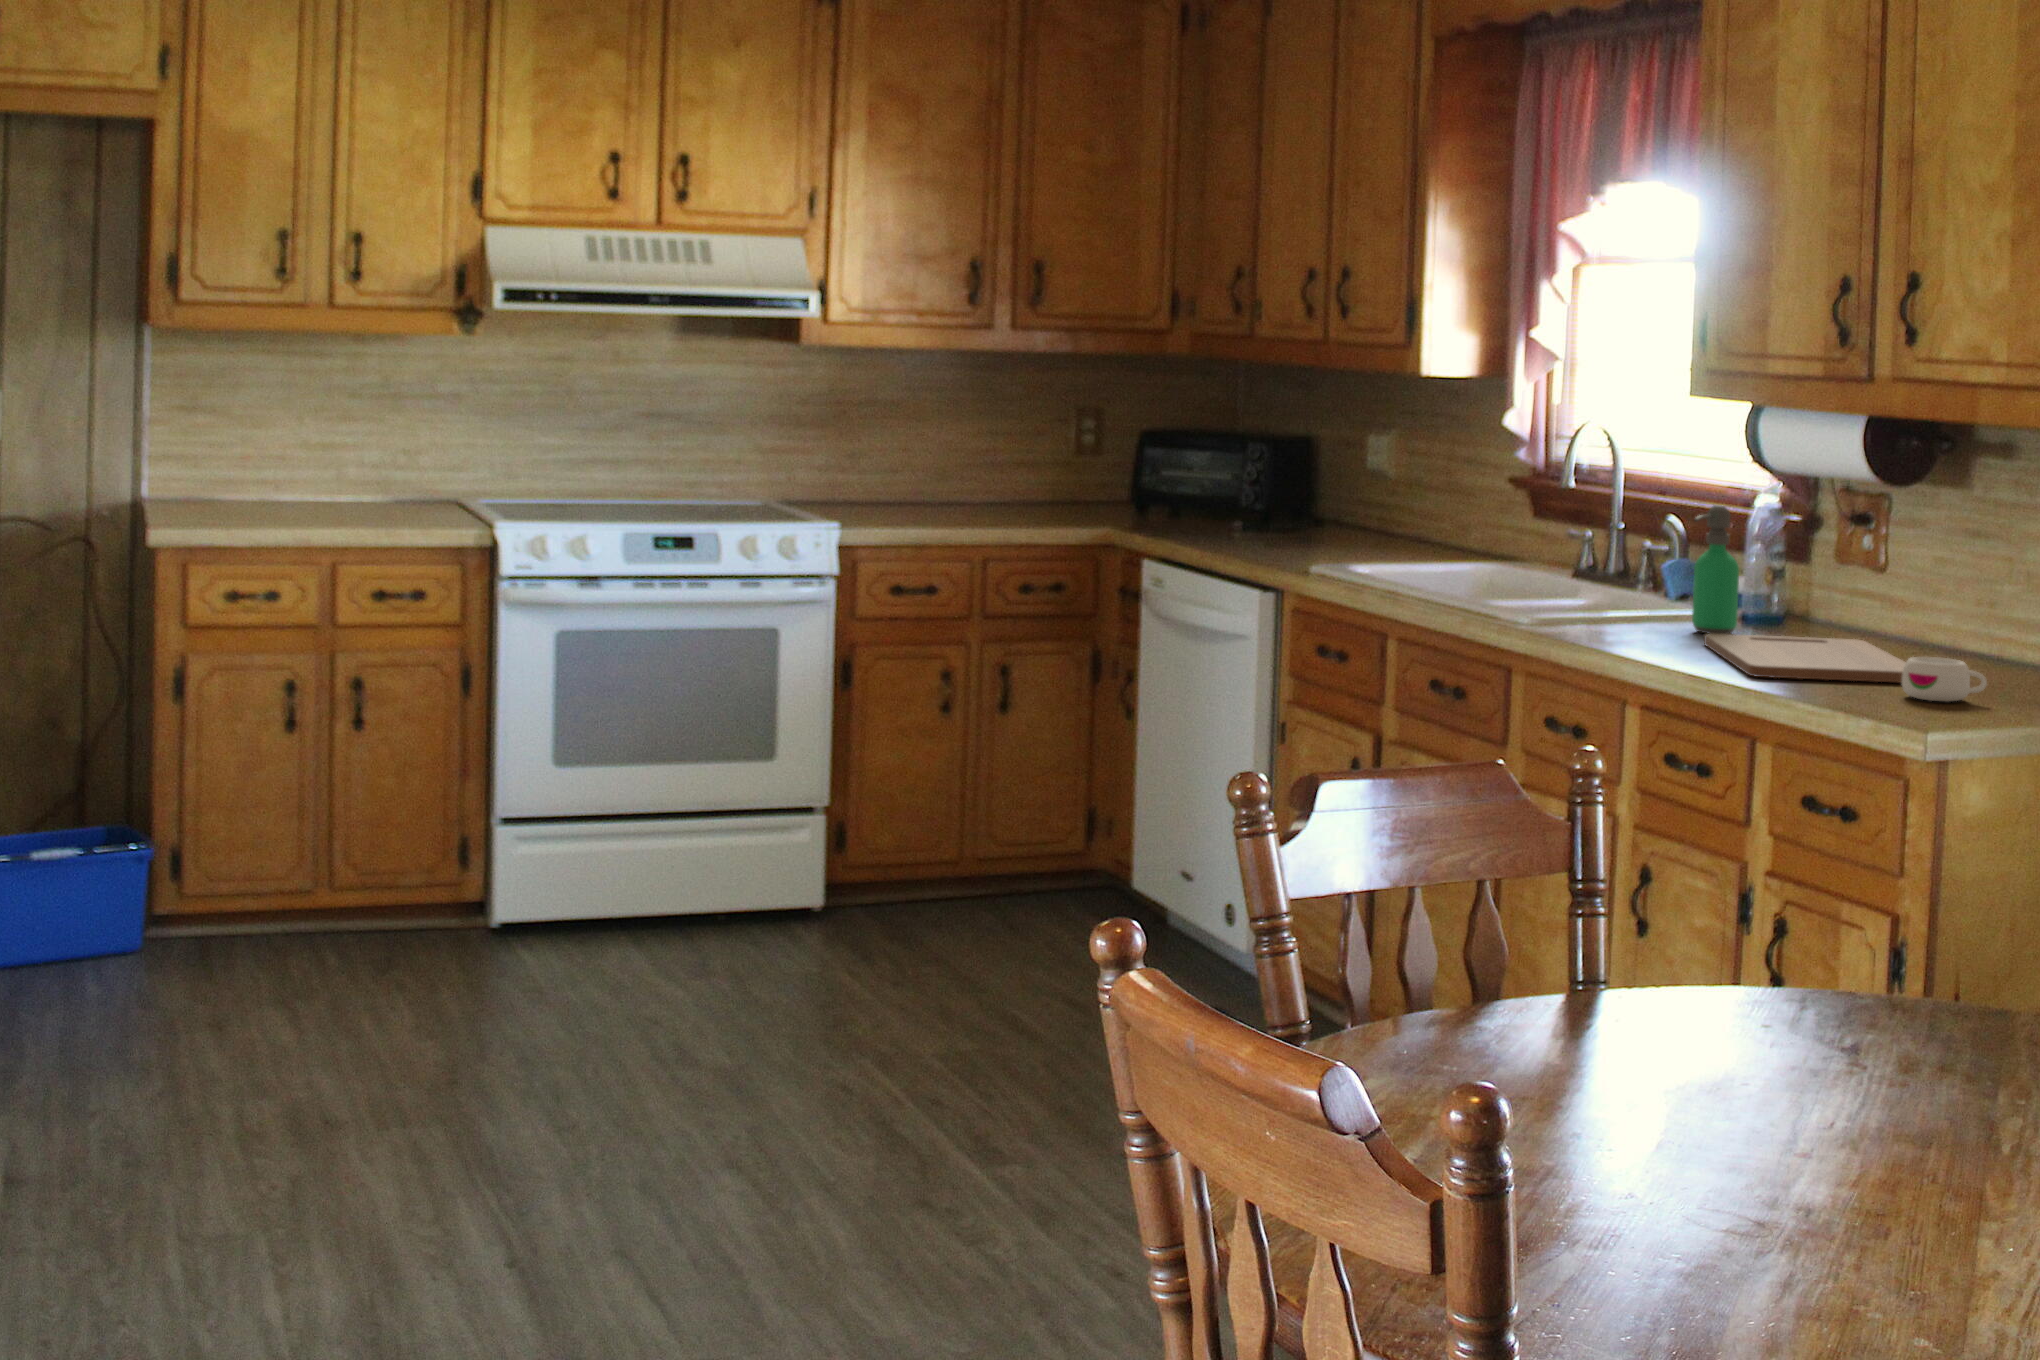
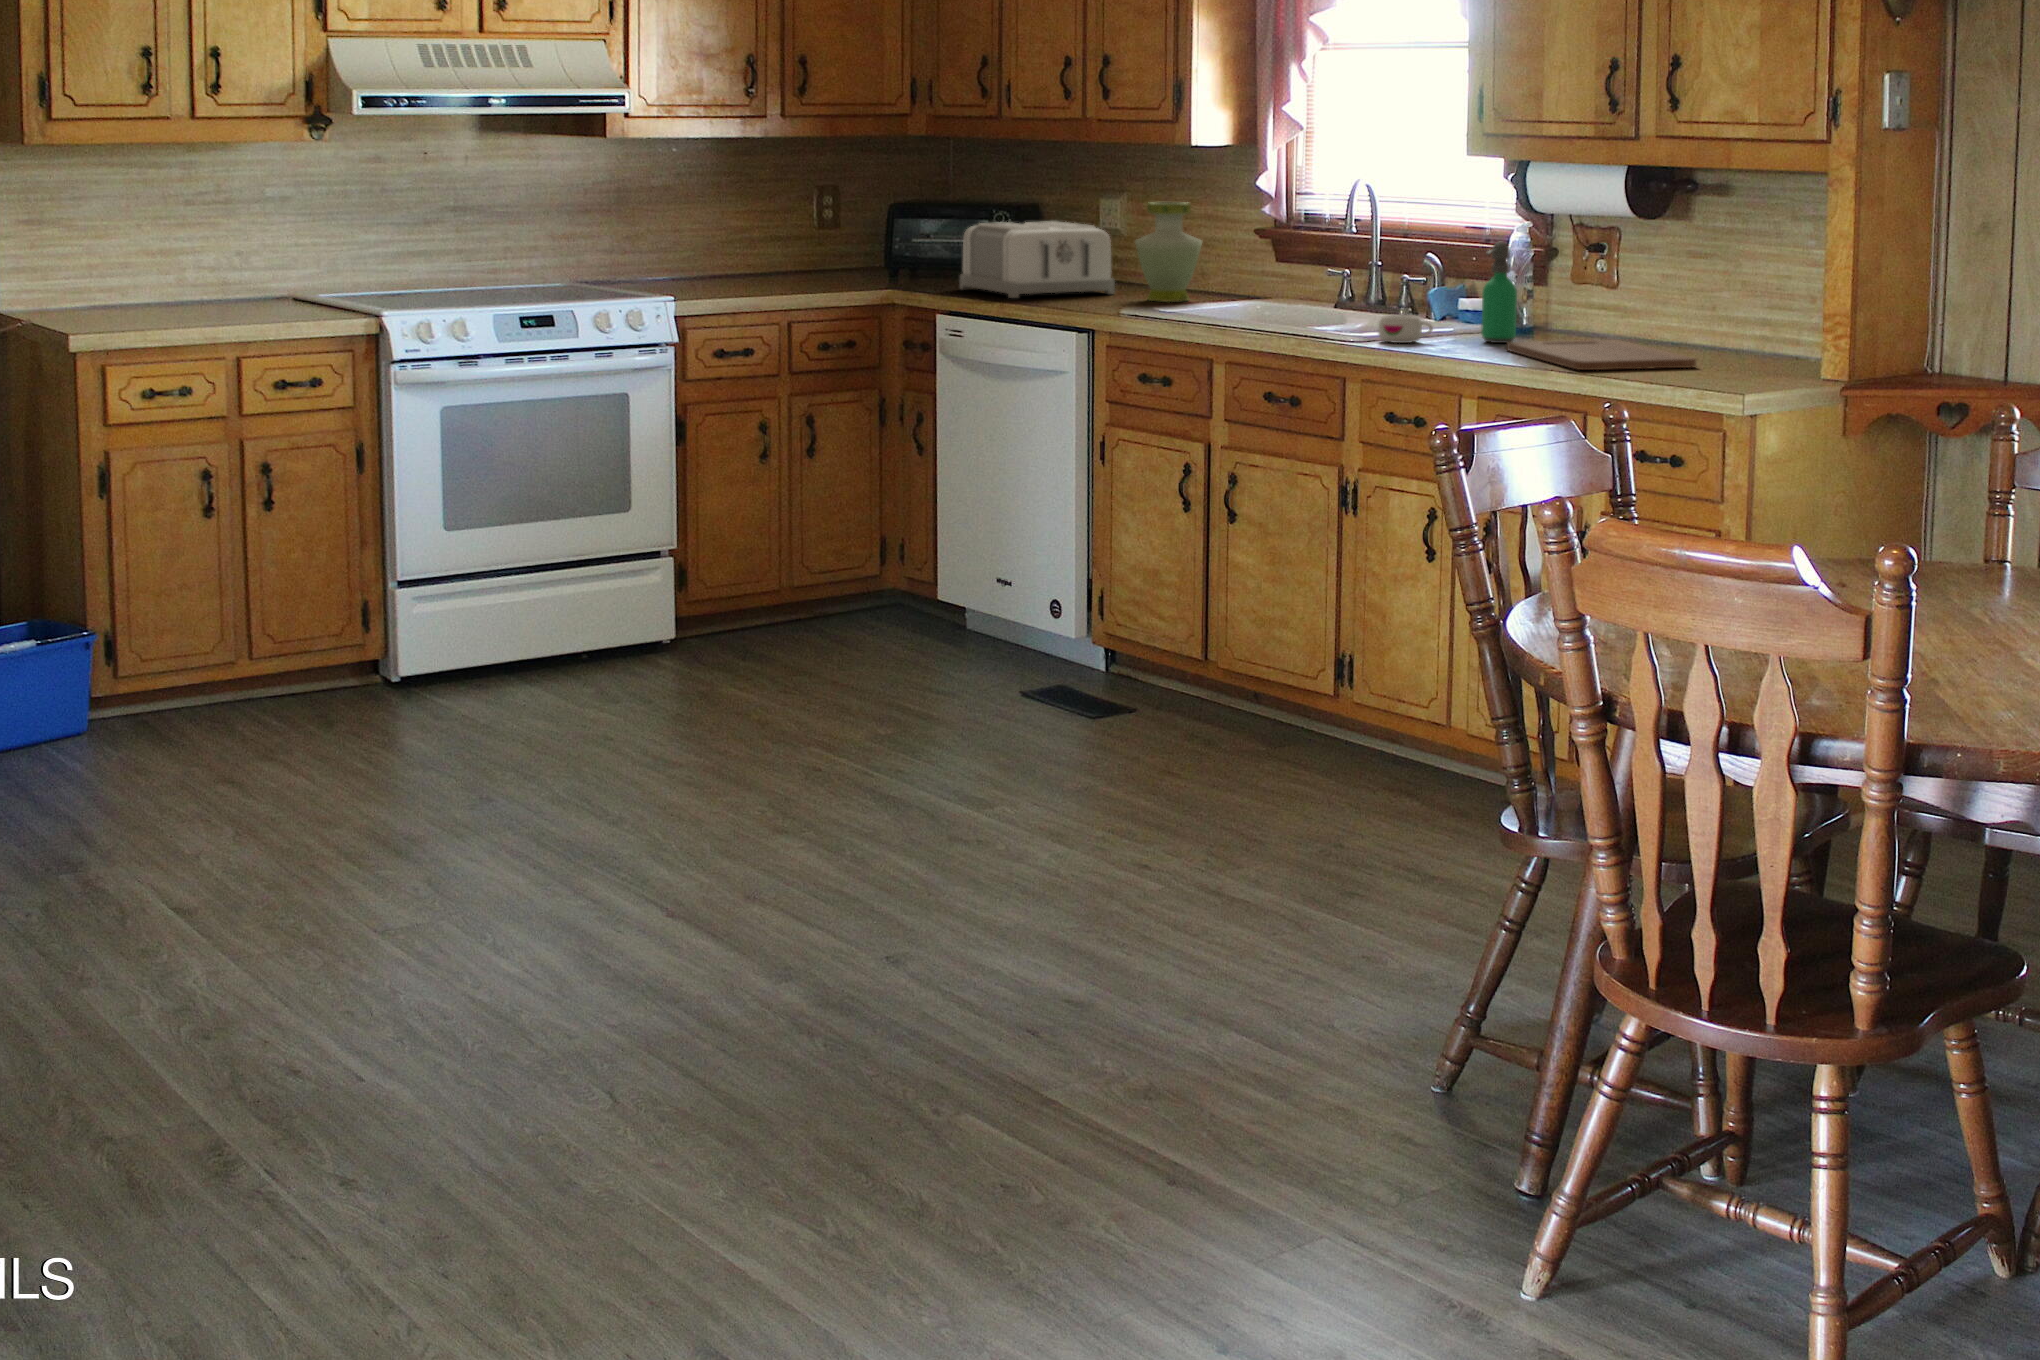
vase: none [1358,438,1440,558] -> present [1135,202,1202,302]
toaster: none [1177,454,1346,545] -> present [960,221,1115,298]
mug: present [1902,657,1987,701] -> present [1379,315,1433,343]

